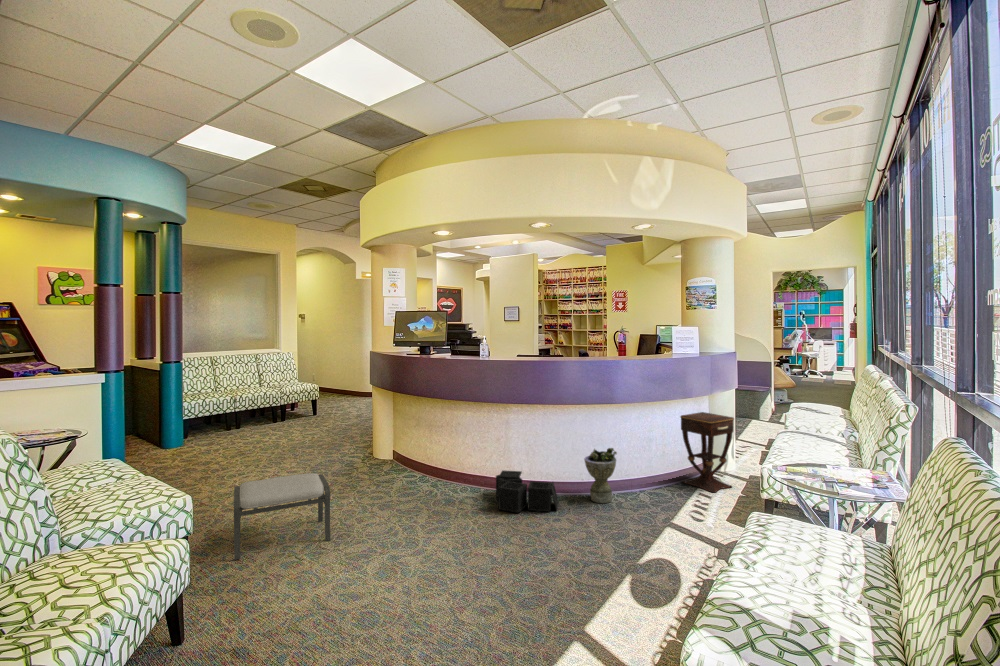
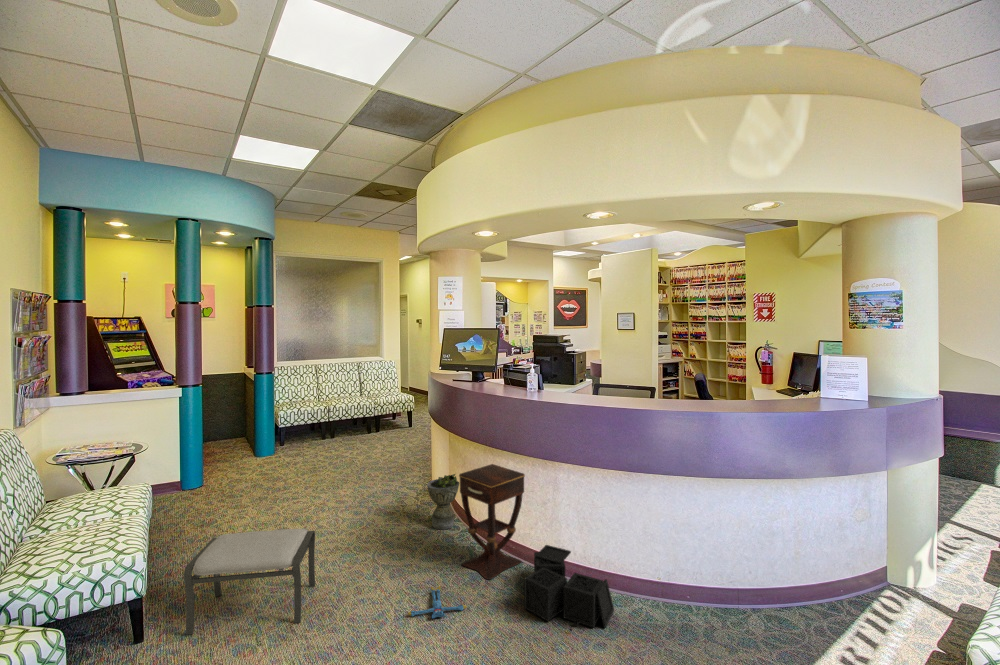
side table: present [680,412,734,492] -> present [459,464,525,580]
planter: present [584,448,617,503] -> present [427,474,459,530]
plush toy: none [416,506,457,524] -> present [408,586,467,618]

